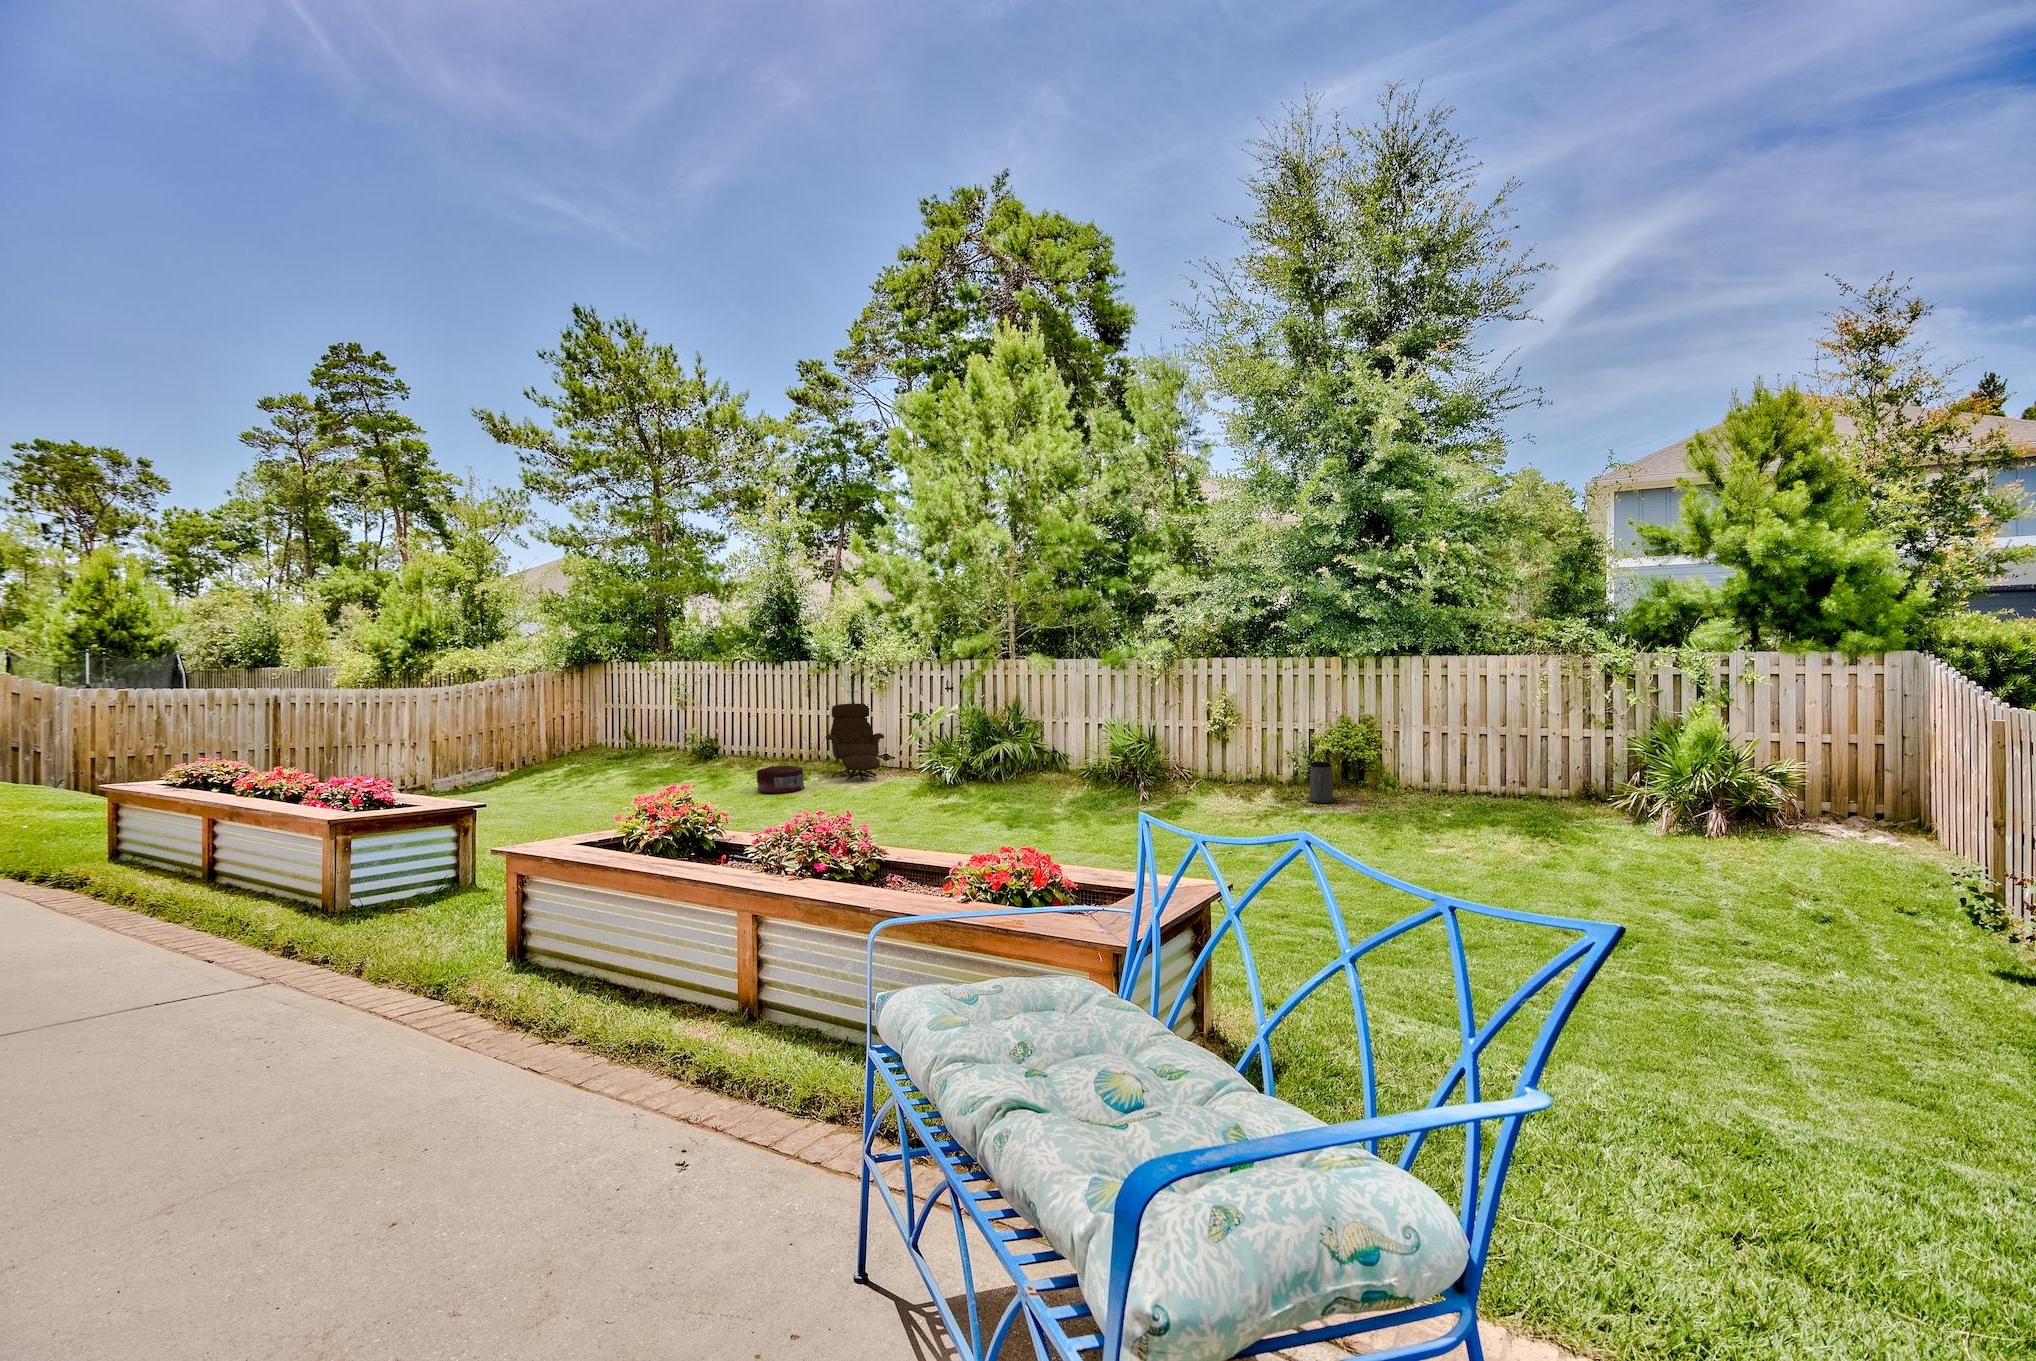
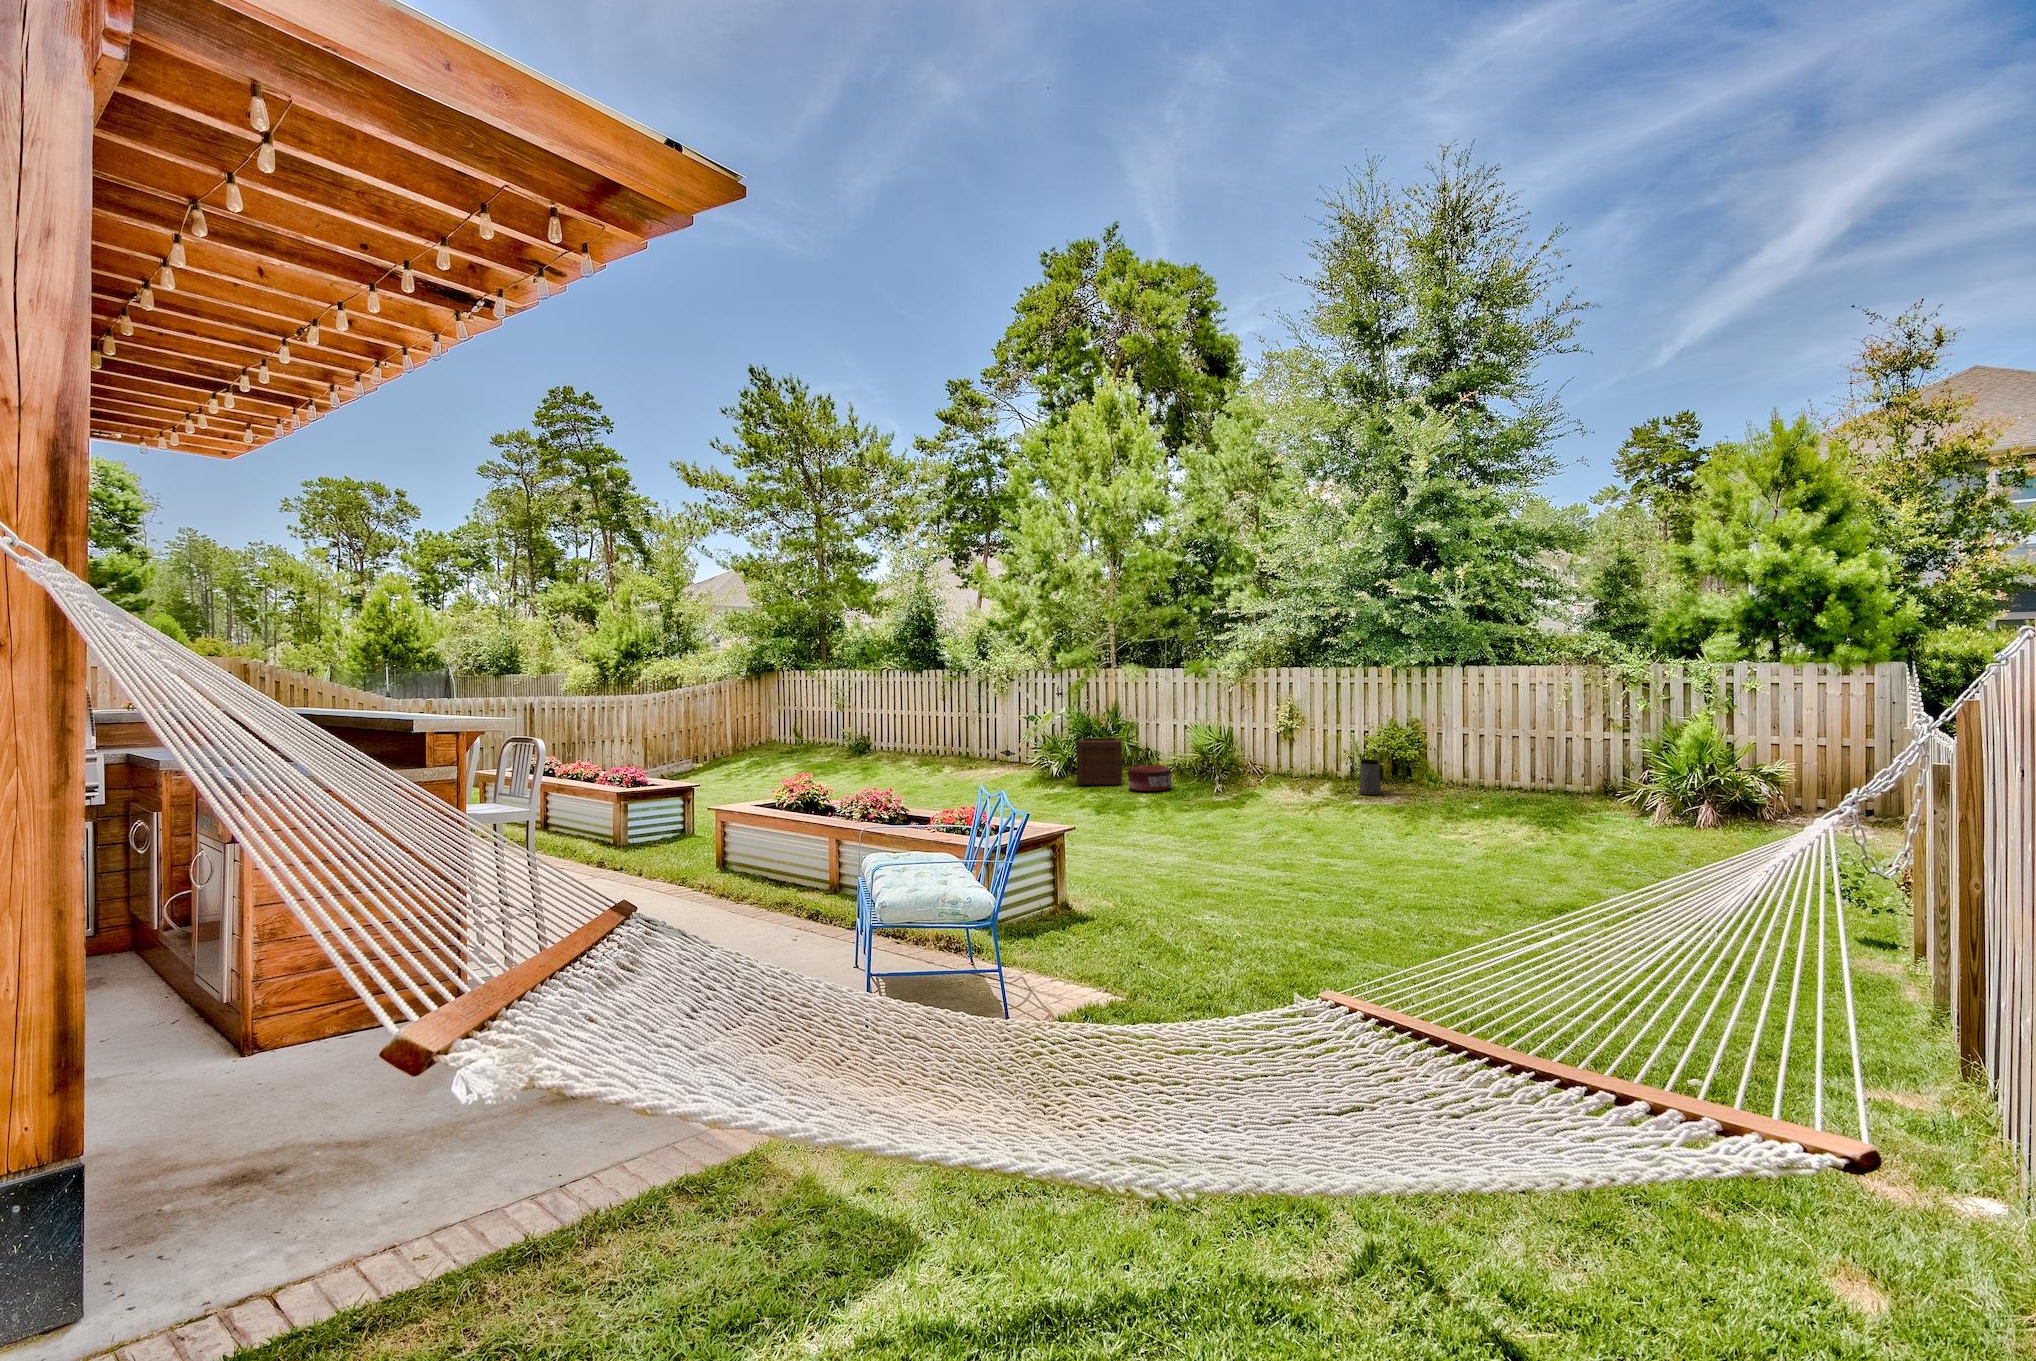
lounge chair: present [826,703,884,781] -> none [959,706,1008,773]
wooden crate: none [973,739,1025,795] -> present [1077,738,1122,785]
pouf: present [757,766,804,793] -> present [1128,766,1172,791]

